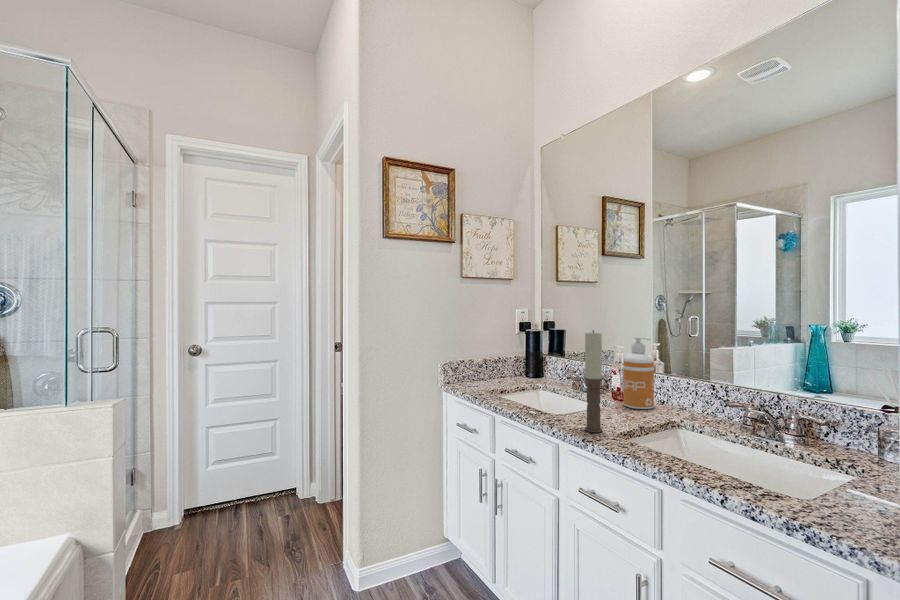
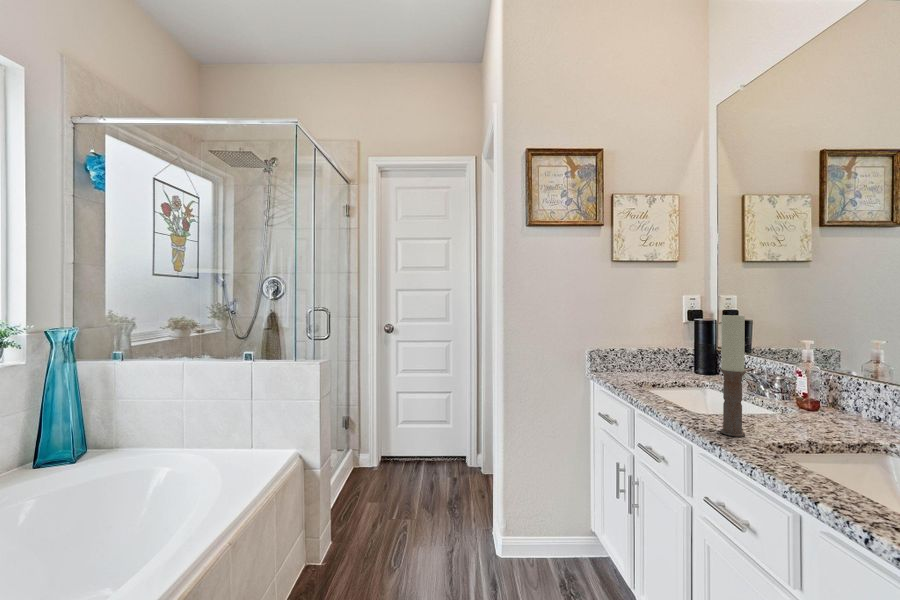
soap dispenser: present [623,337,654,409] -> none [807,327,857,423]

